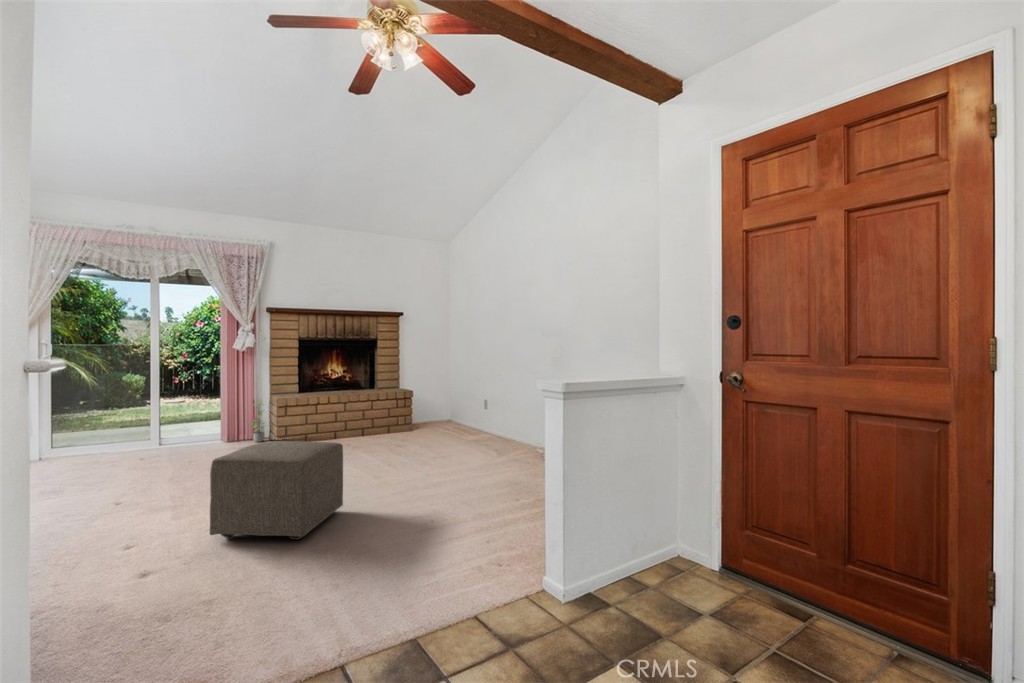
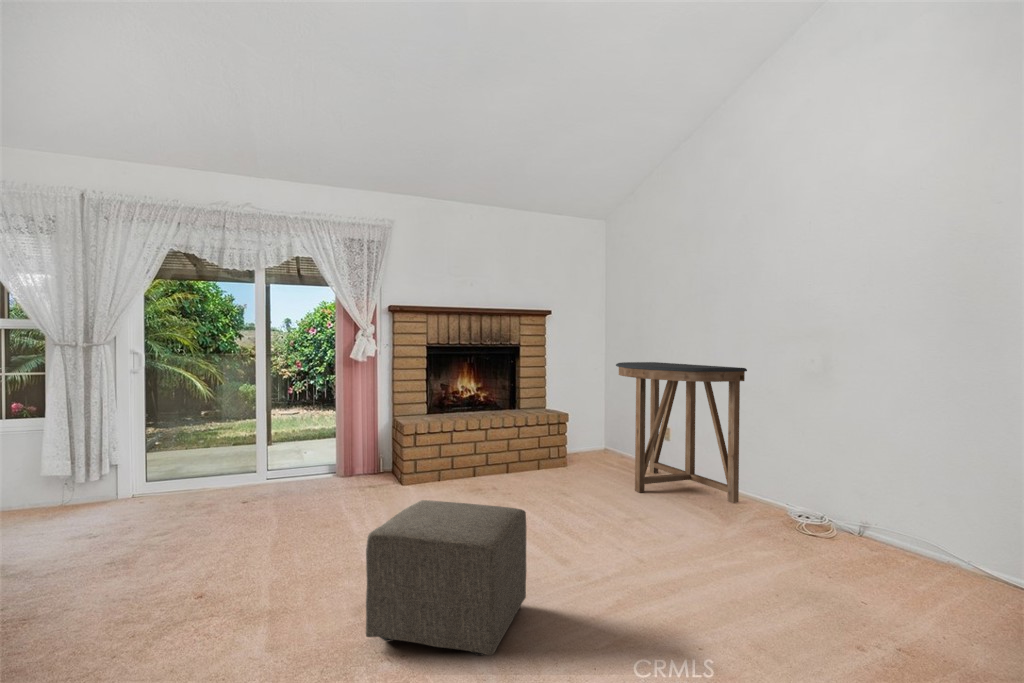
console table: none [445,351,530,446] -> present [616,362,747,503]
potted plant: present [249,400,265,442] -> none [369,422,392,475]

